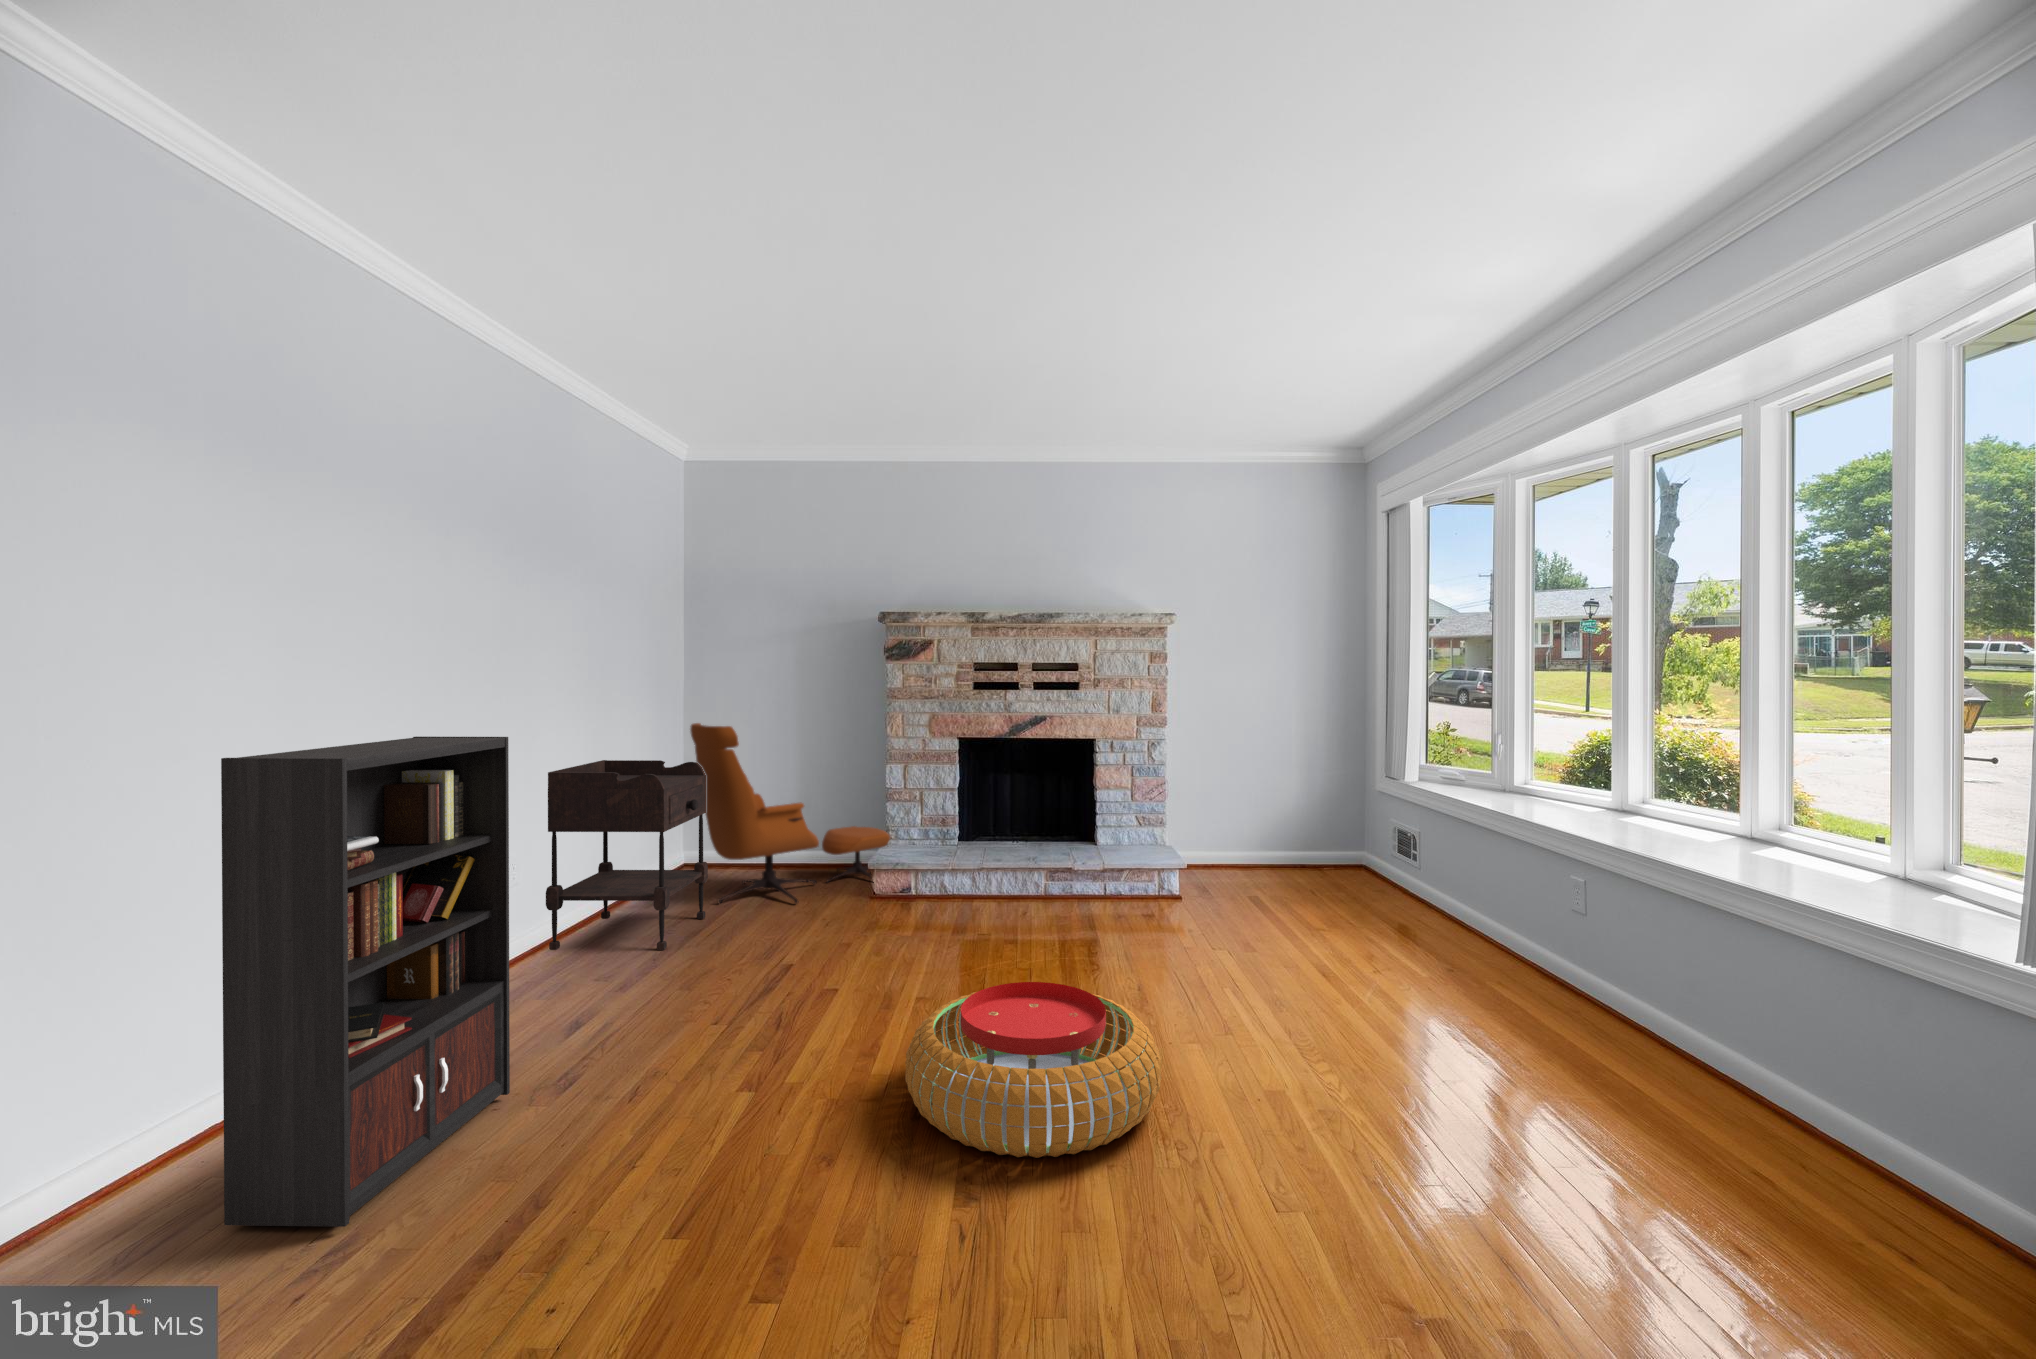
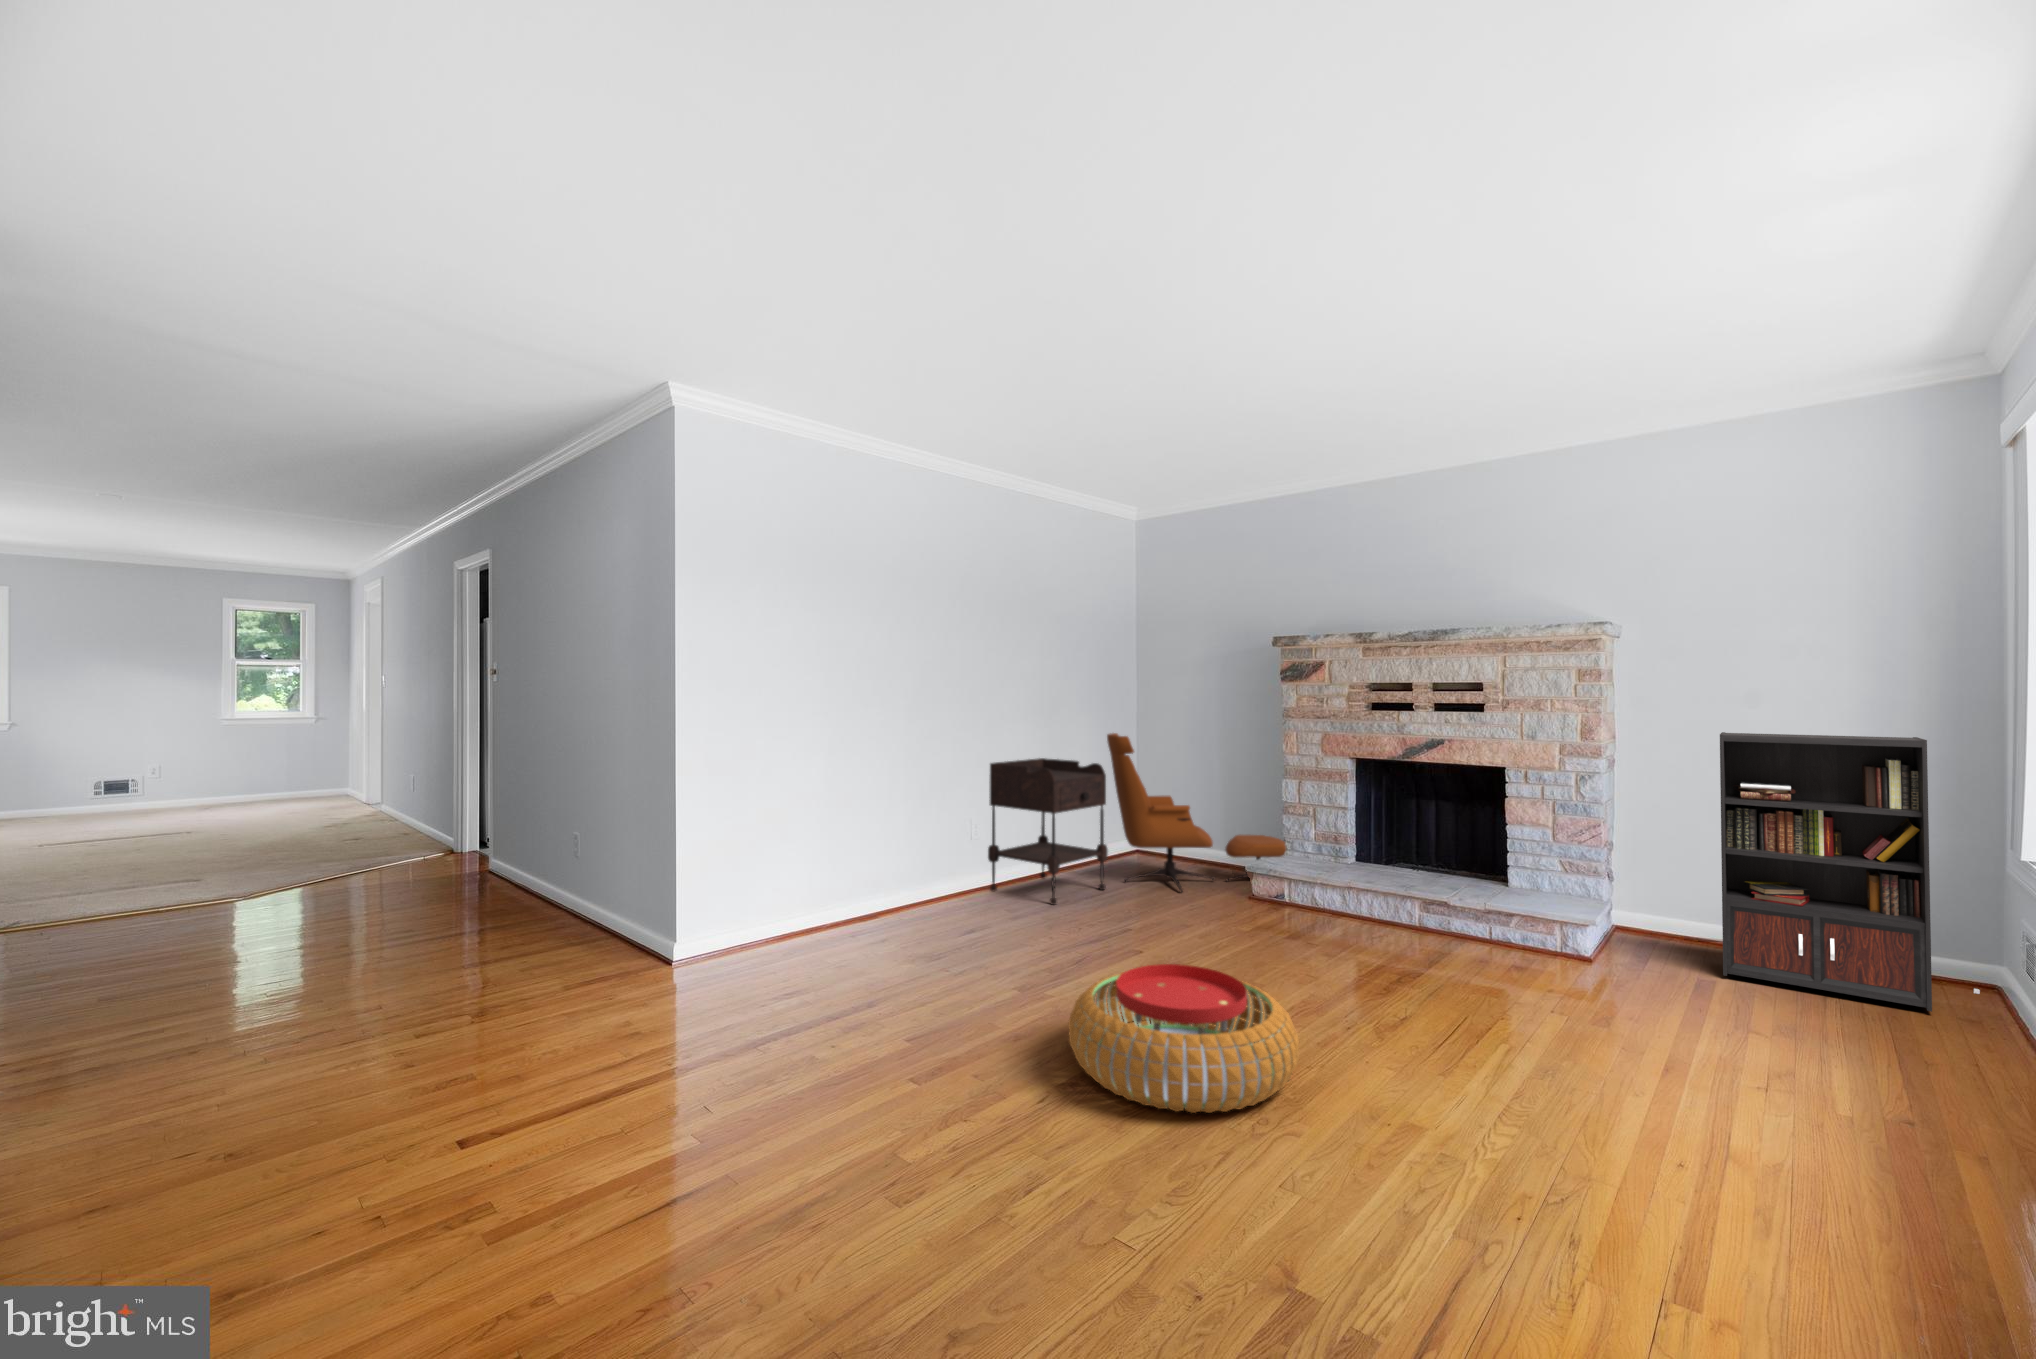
bookcase: present [221,736,510,1227] -> present [1720,732,1980,1012]

